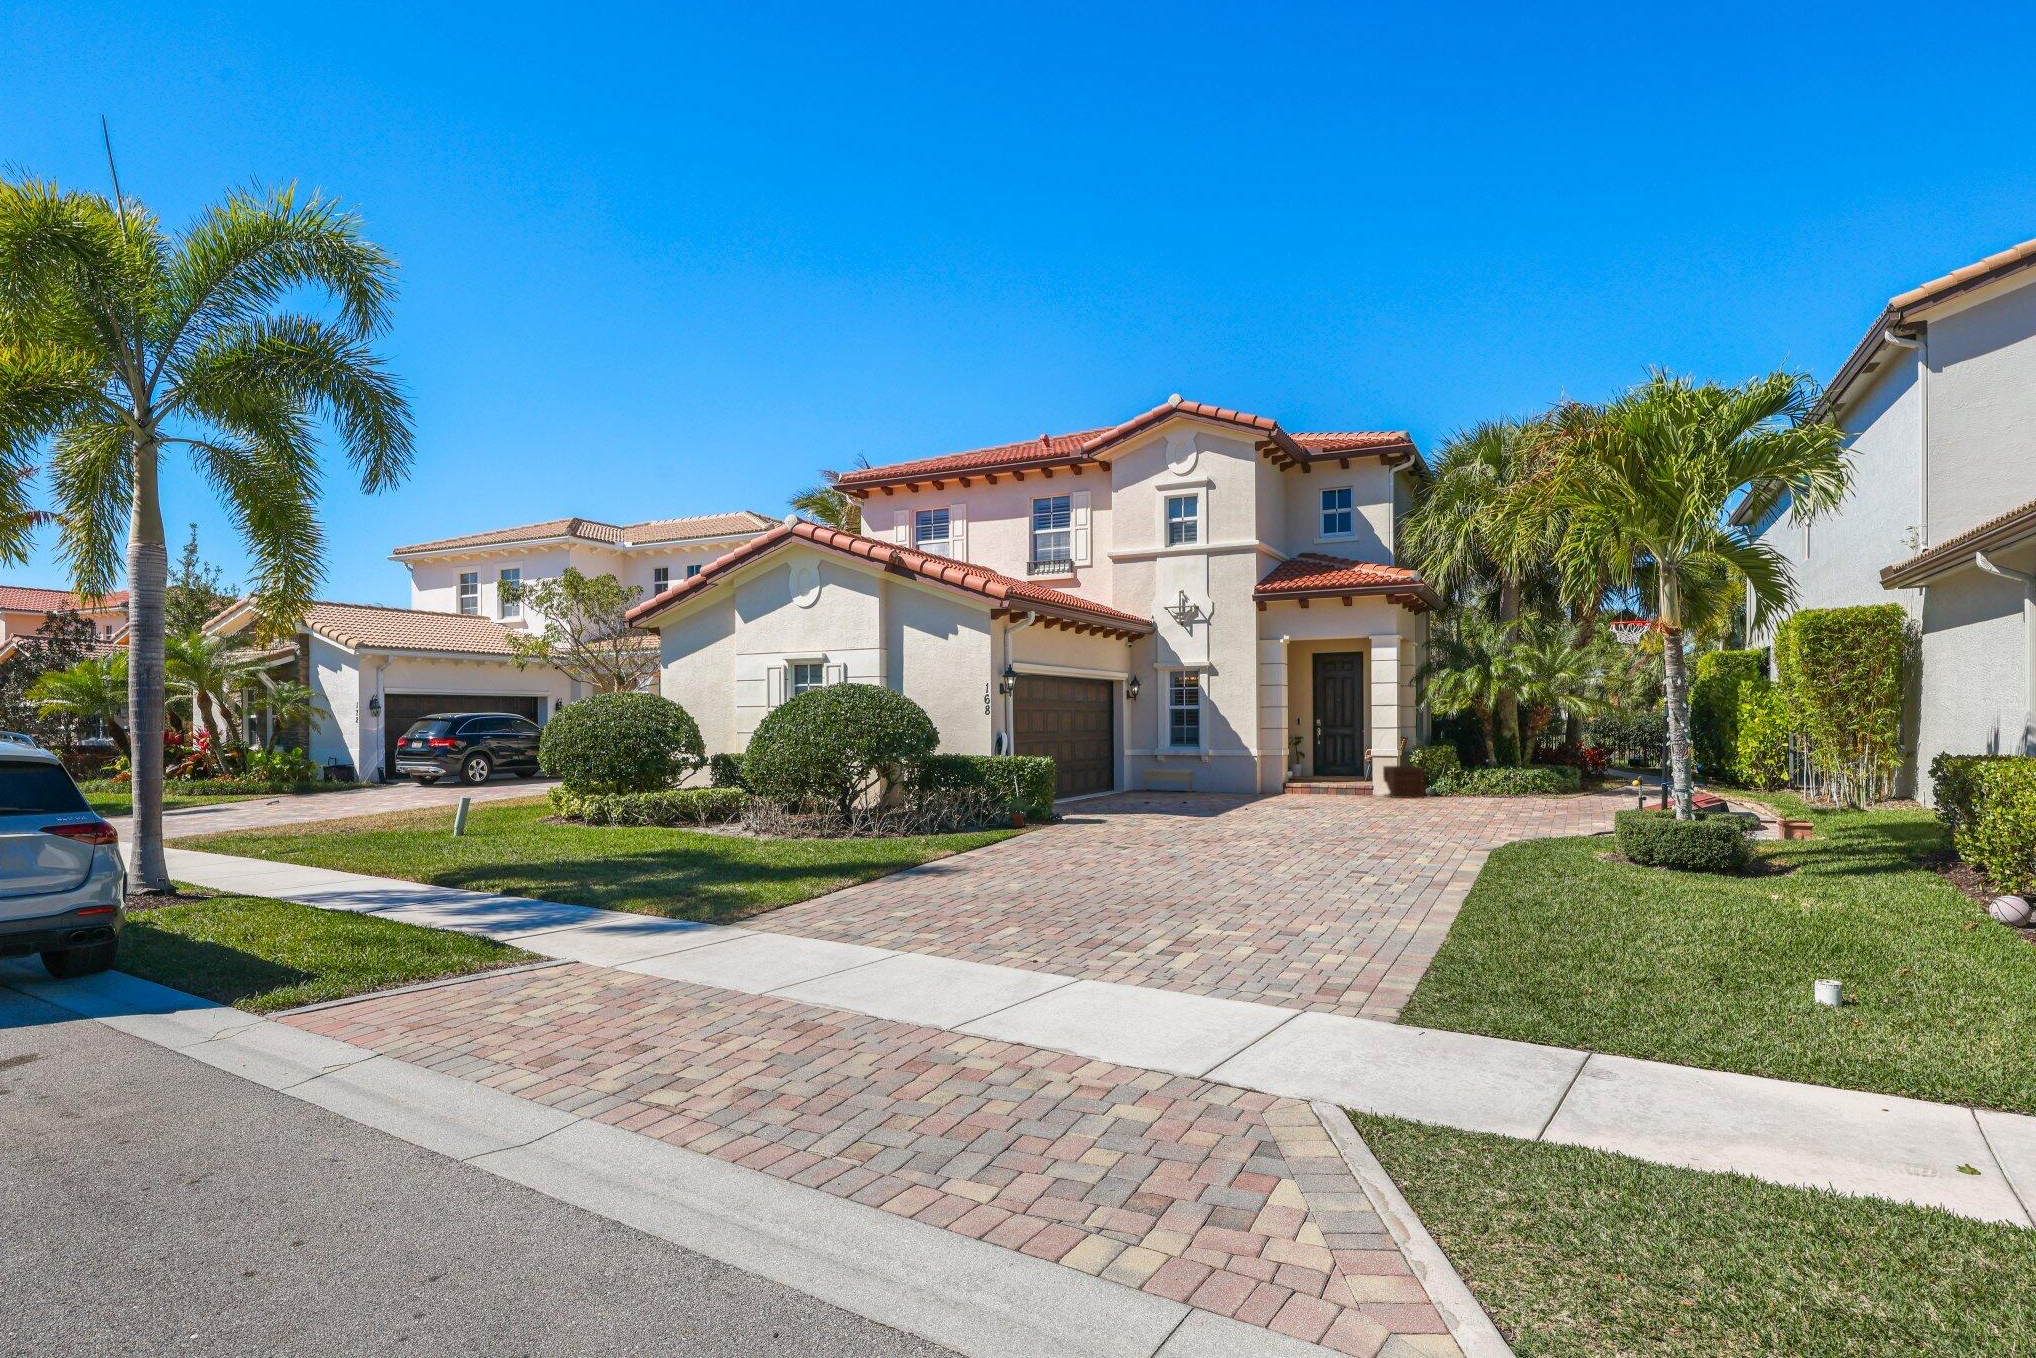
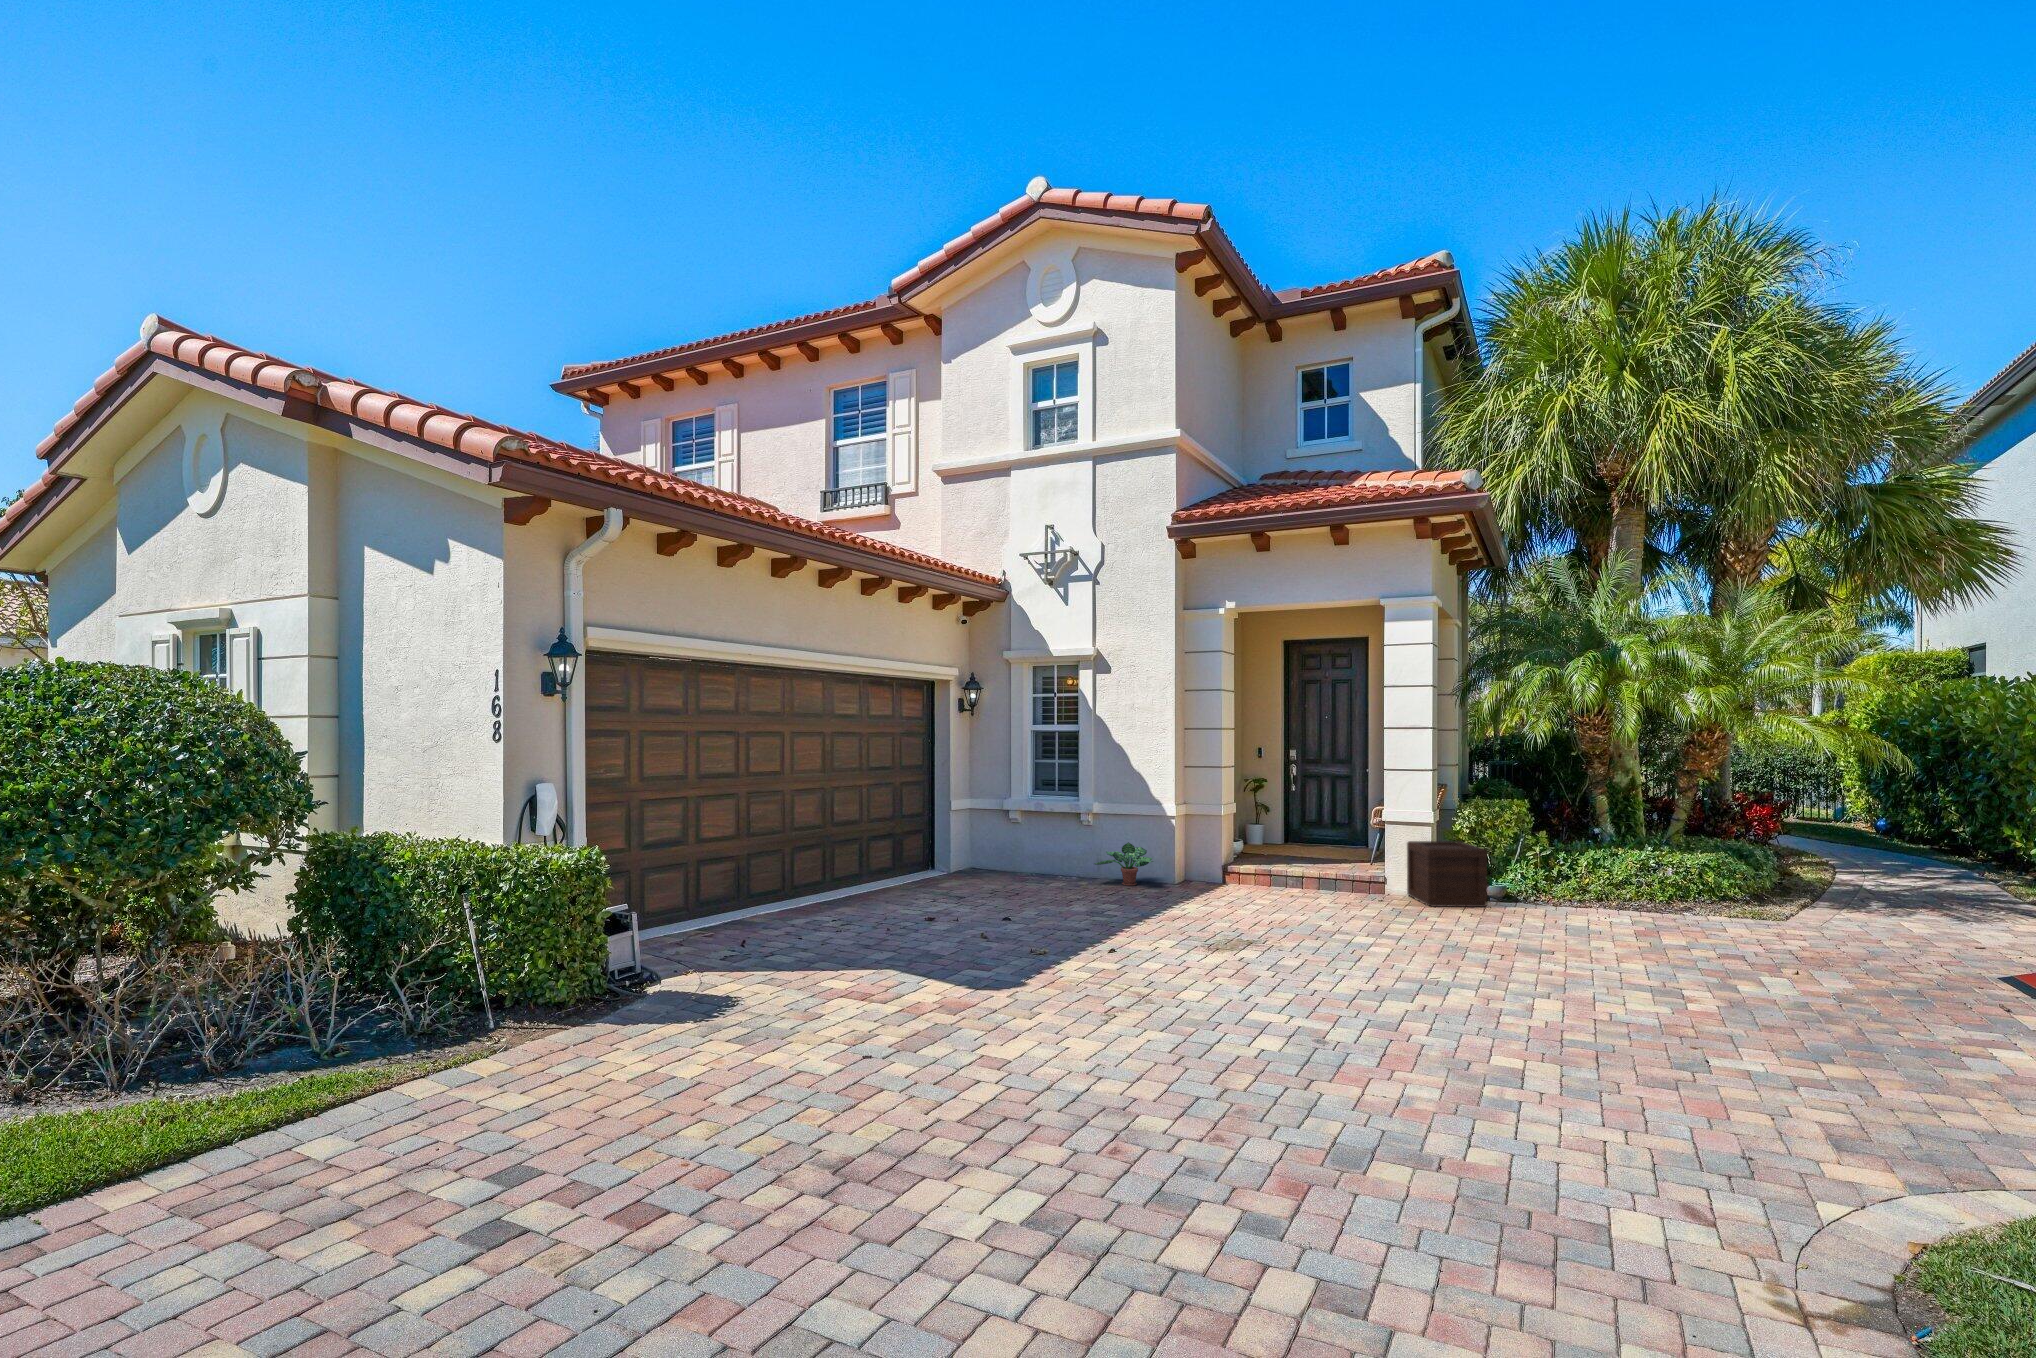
bench: present [1143,769,1195,791] -> none [980,832,1071,879]
potted plant: present [1001,796,1034,827] -> present [1094,842,1153,886]

